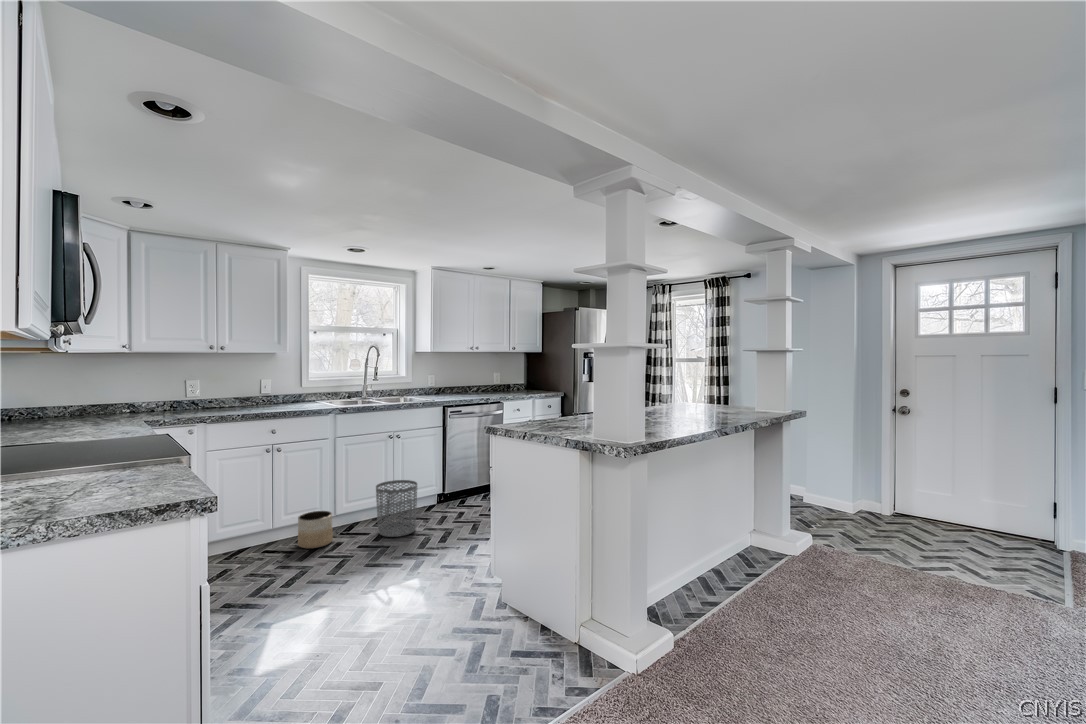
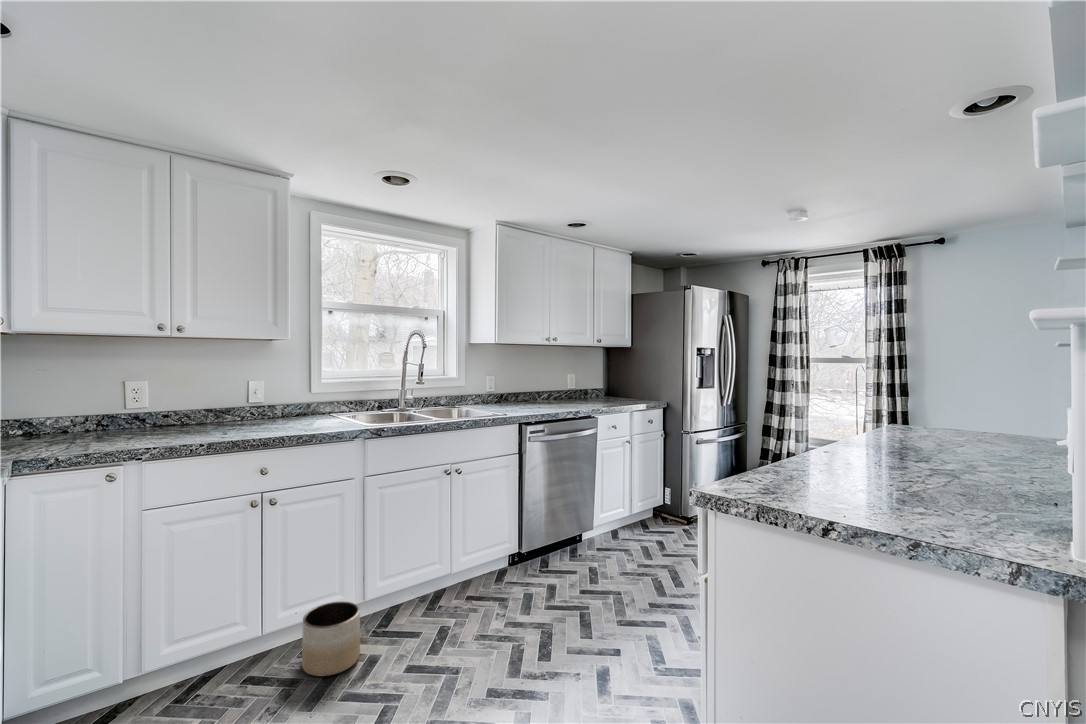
waste bin: present [376,480,417,537] -> none [430,544,496,647]

